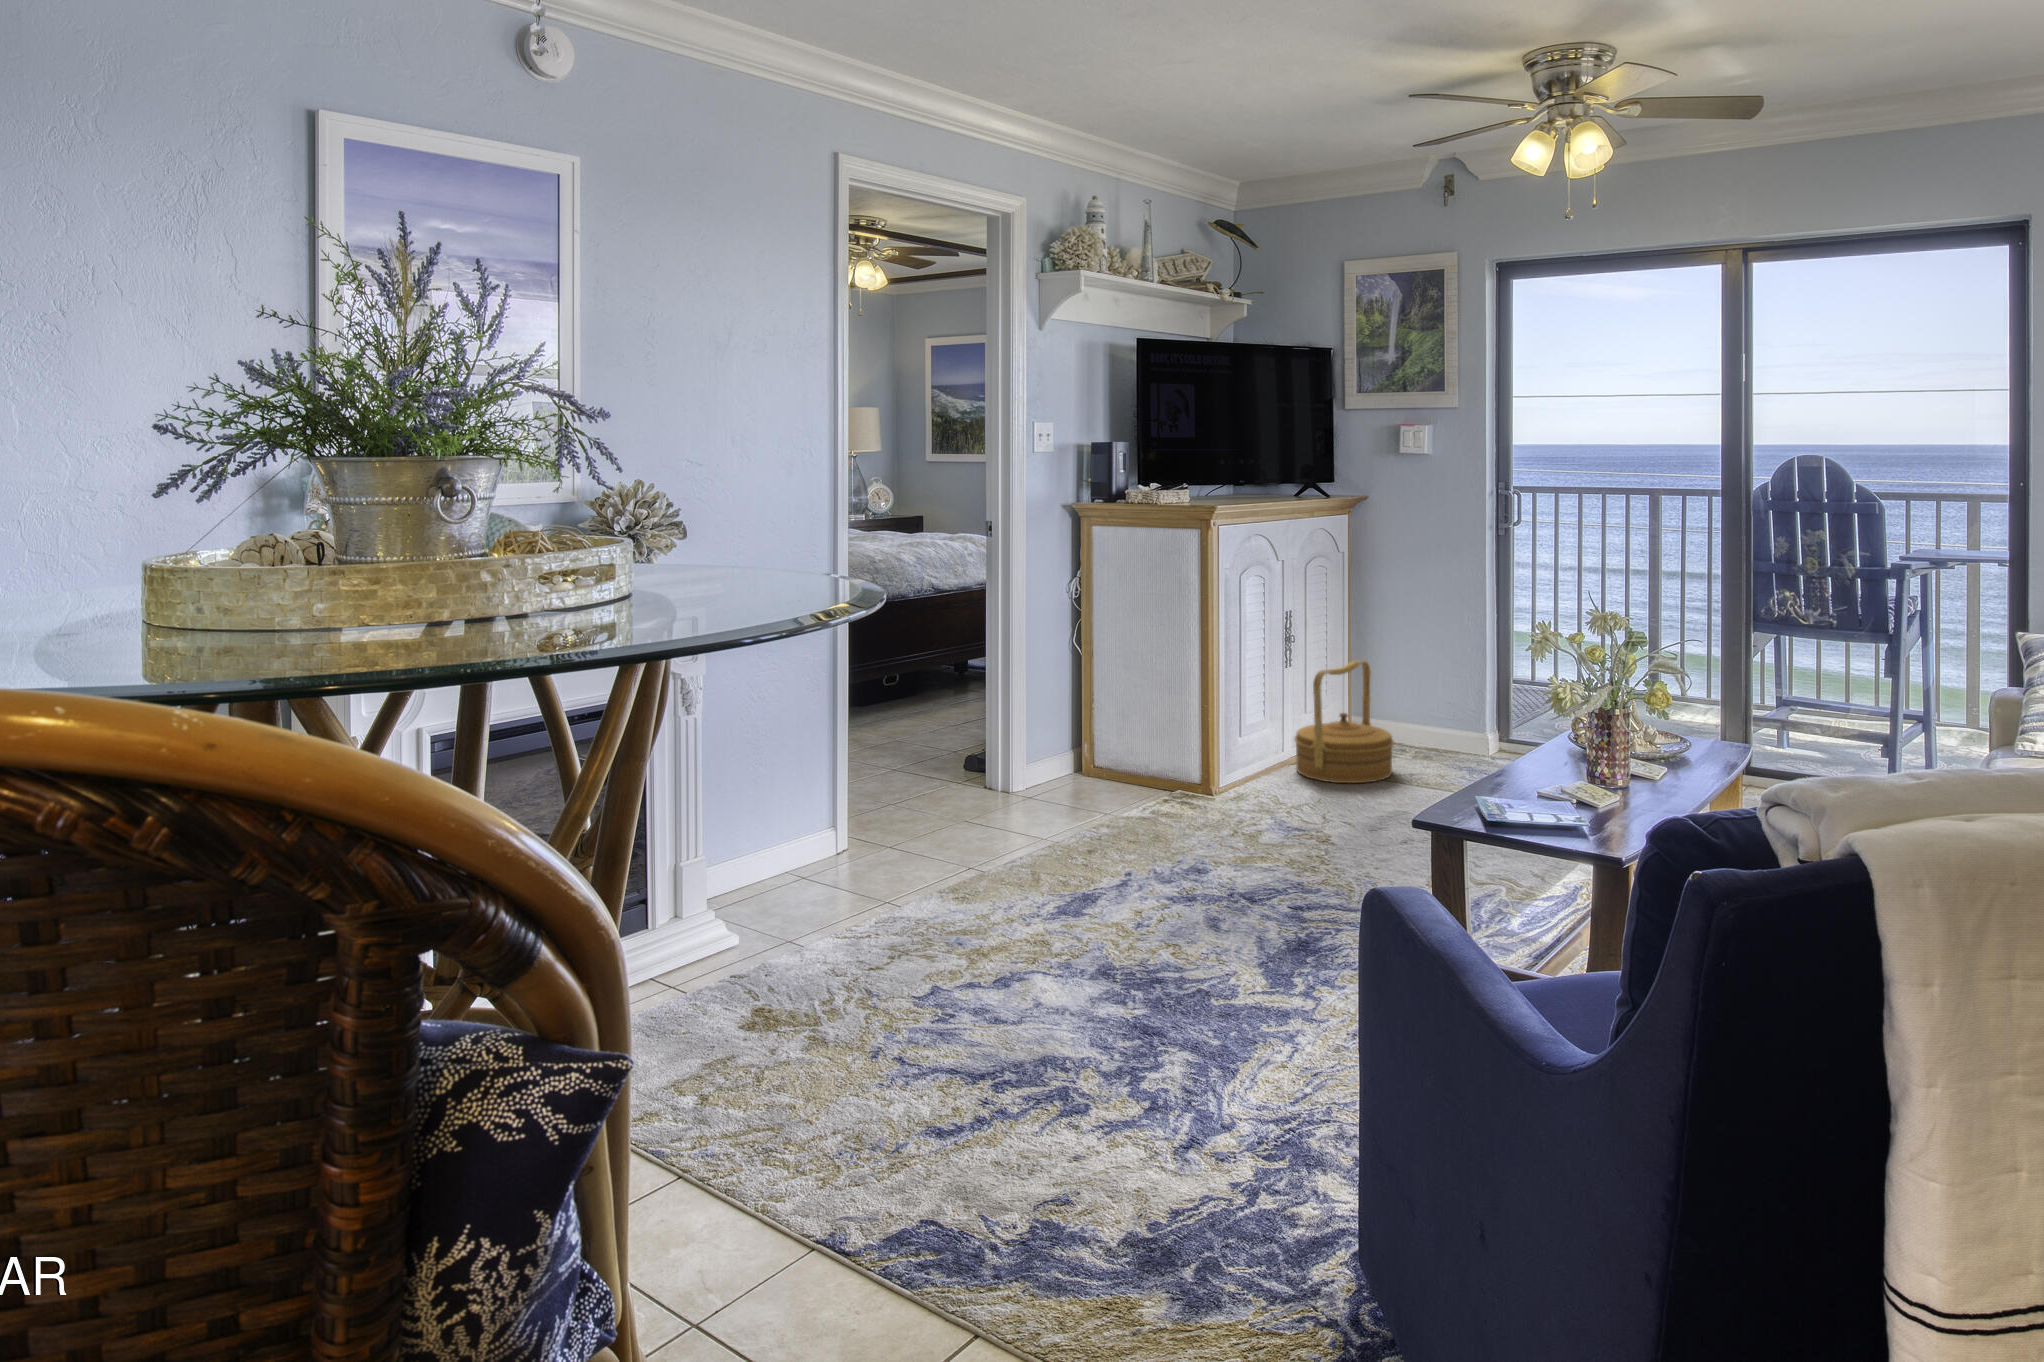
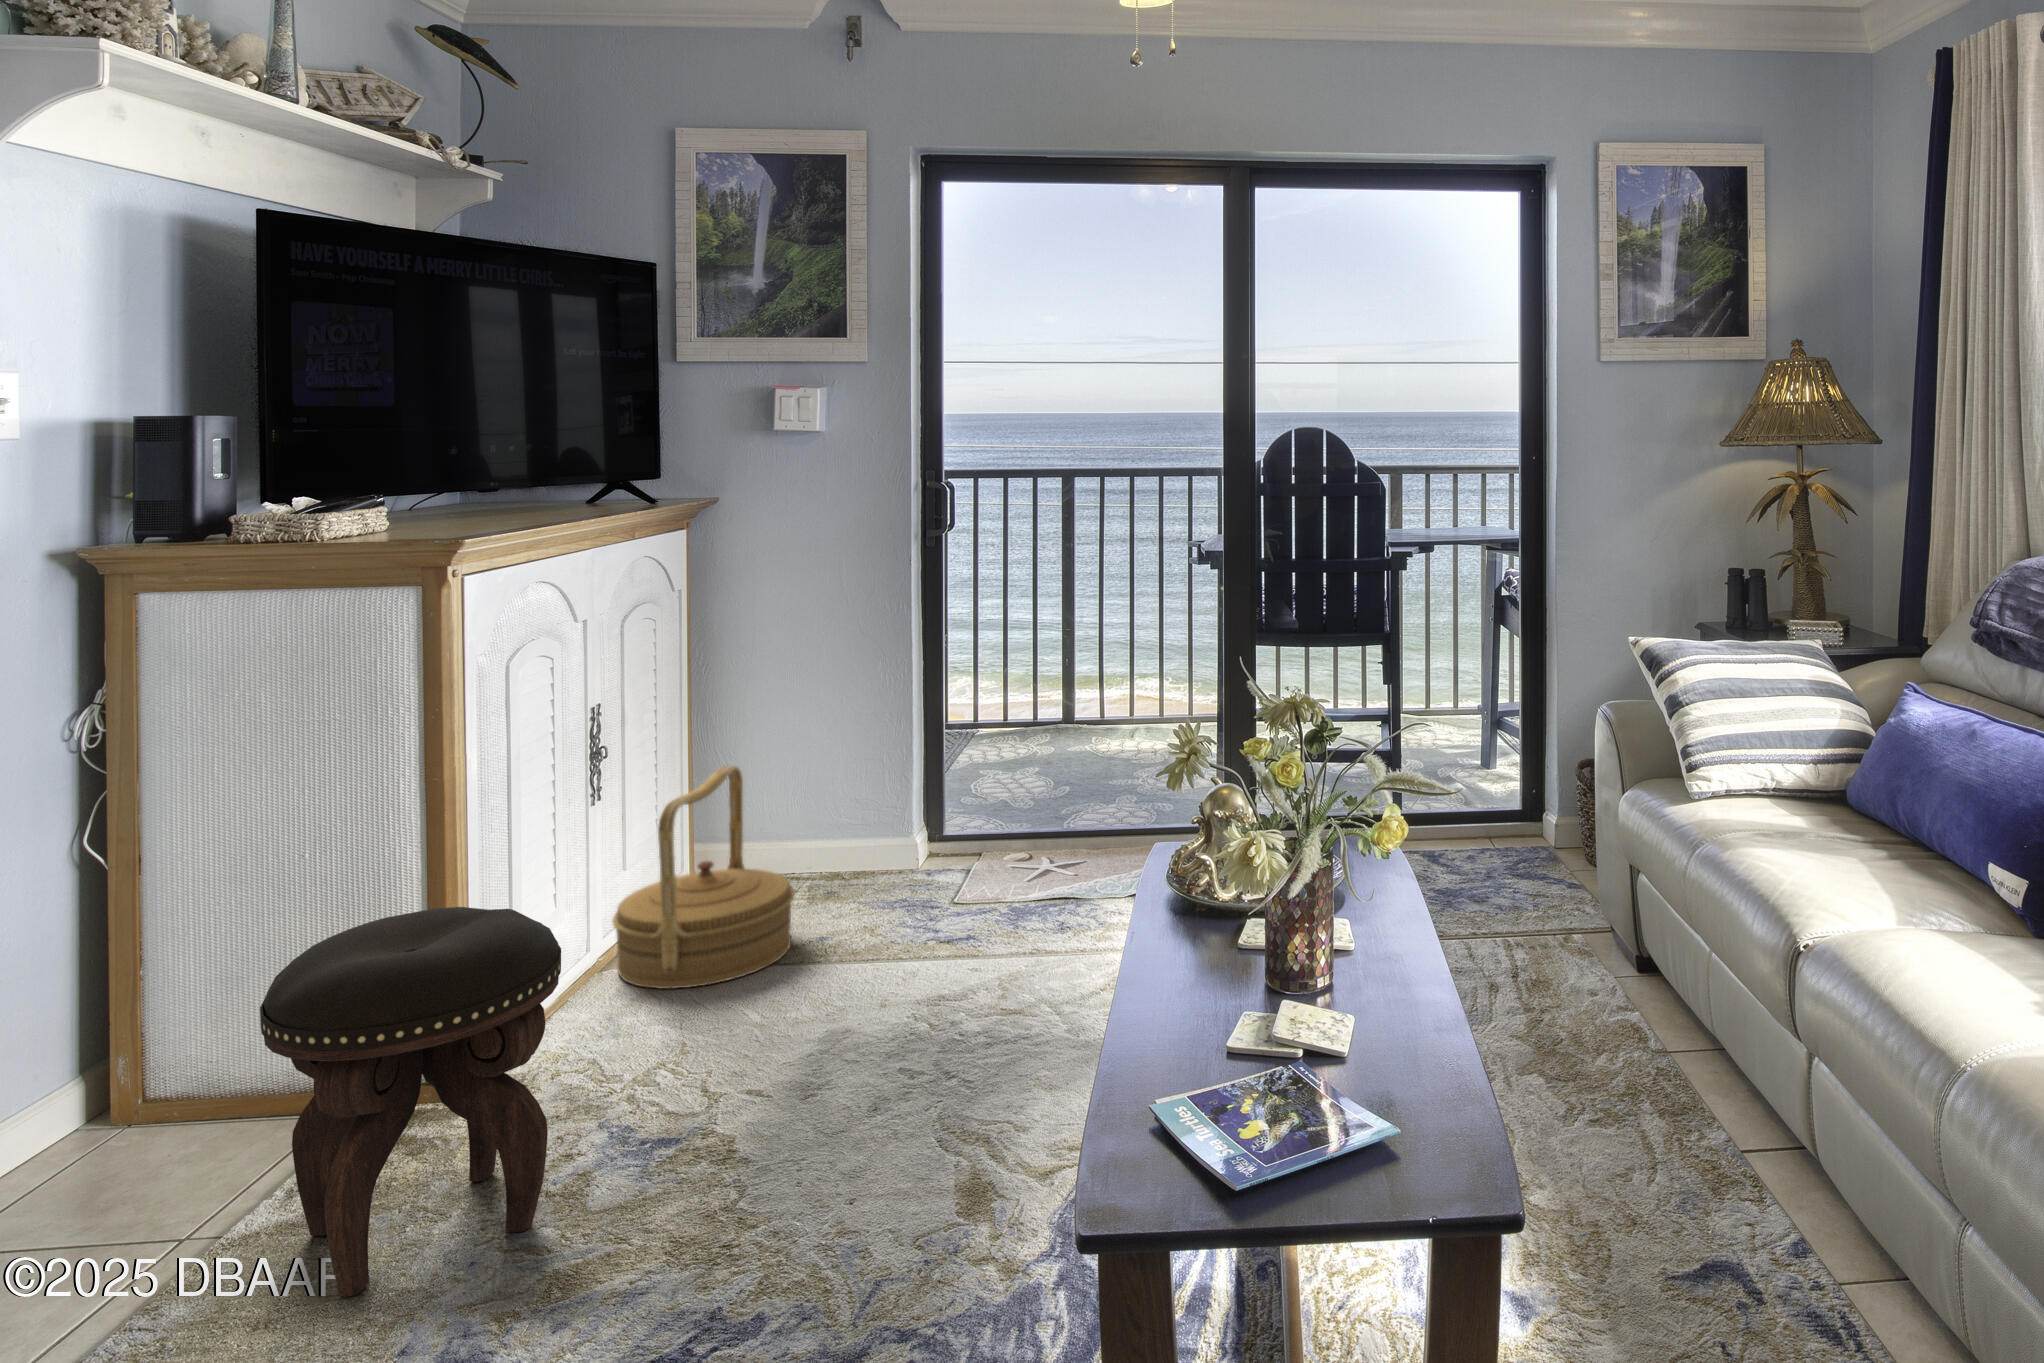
footstool: none [1122,687,1242,852] -> present [260,907,561,1297]

